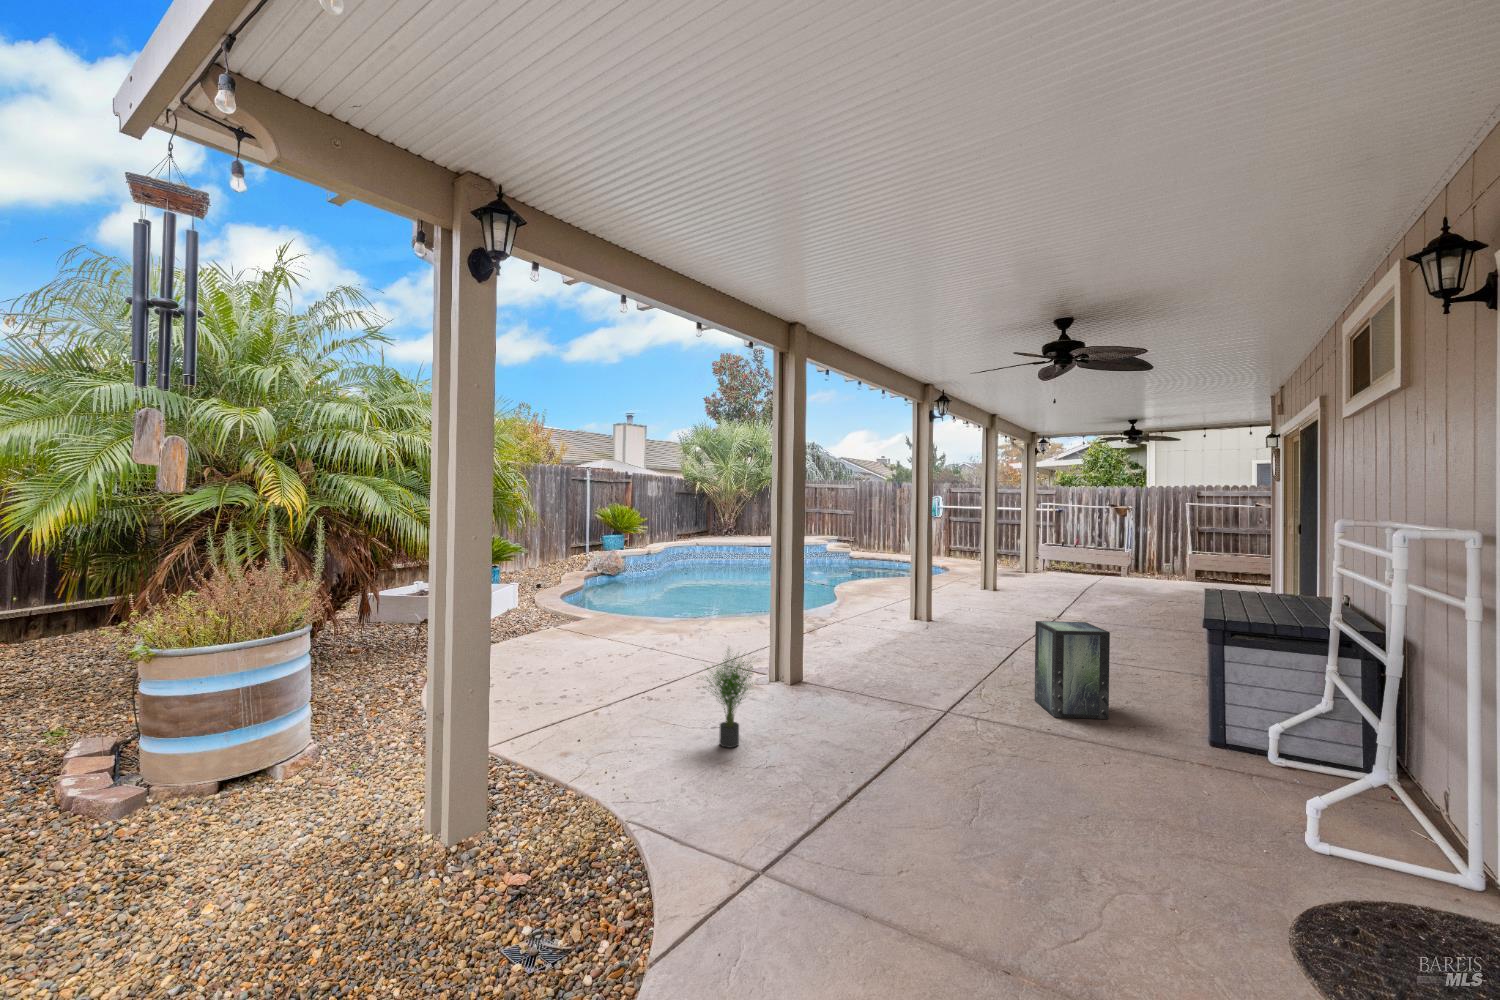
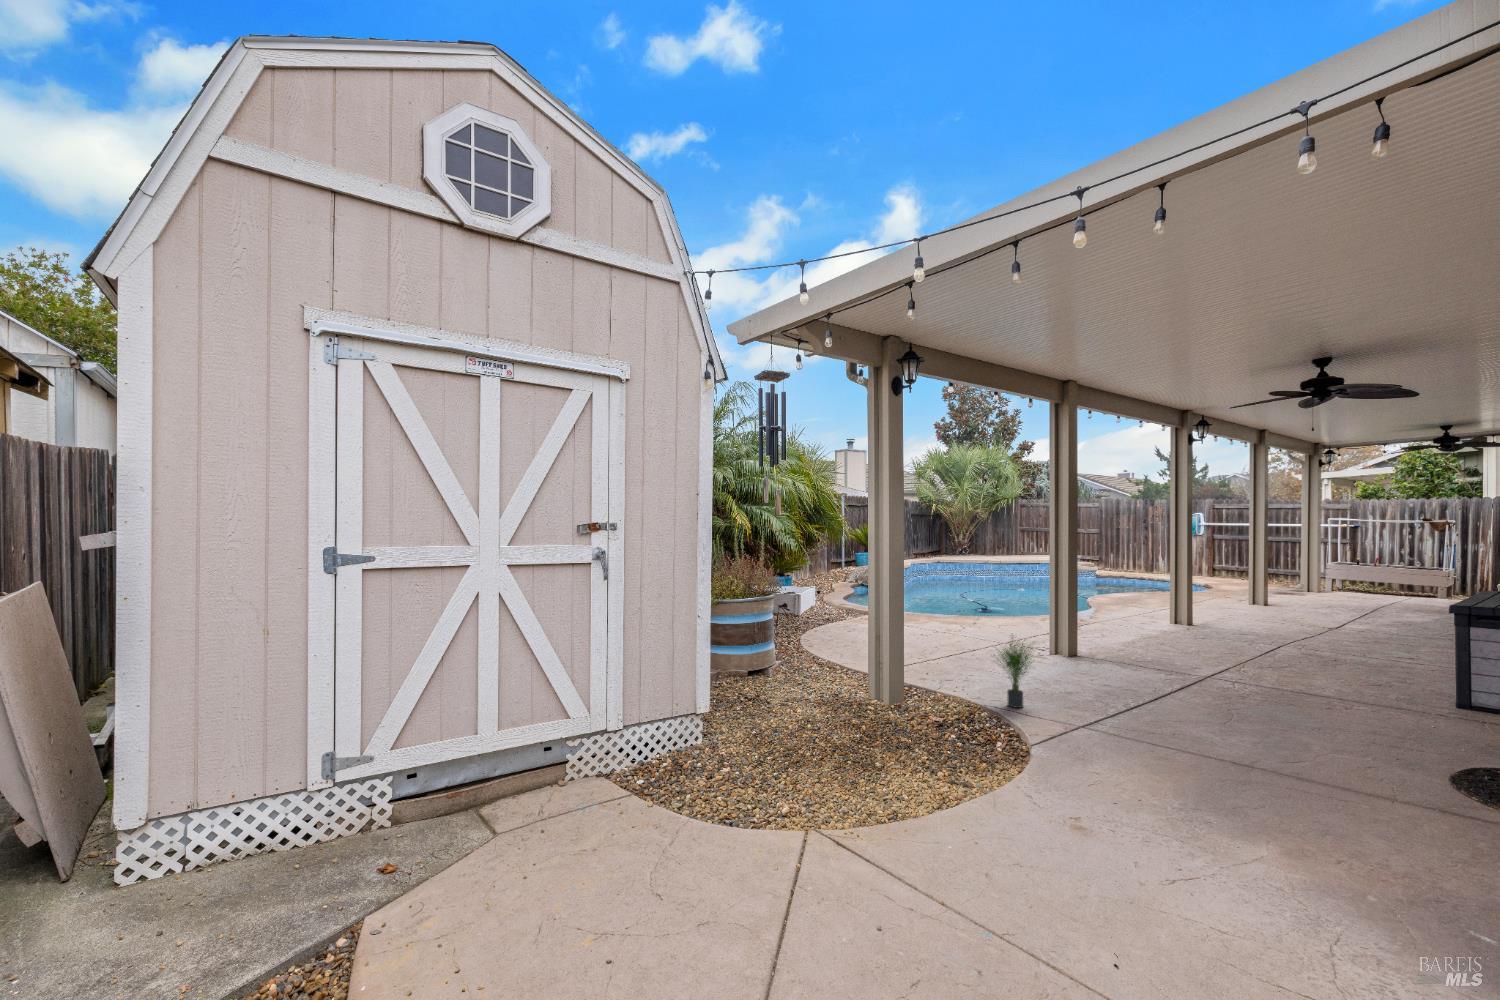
storage box: present [1035,621,1110,719] -> none [1299,629,1381,719]

